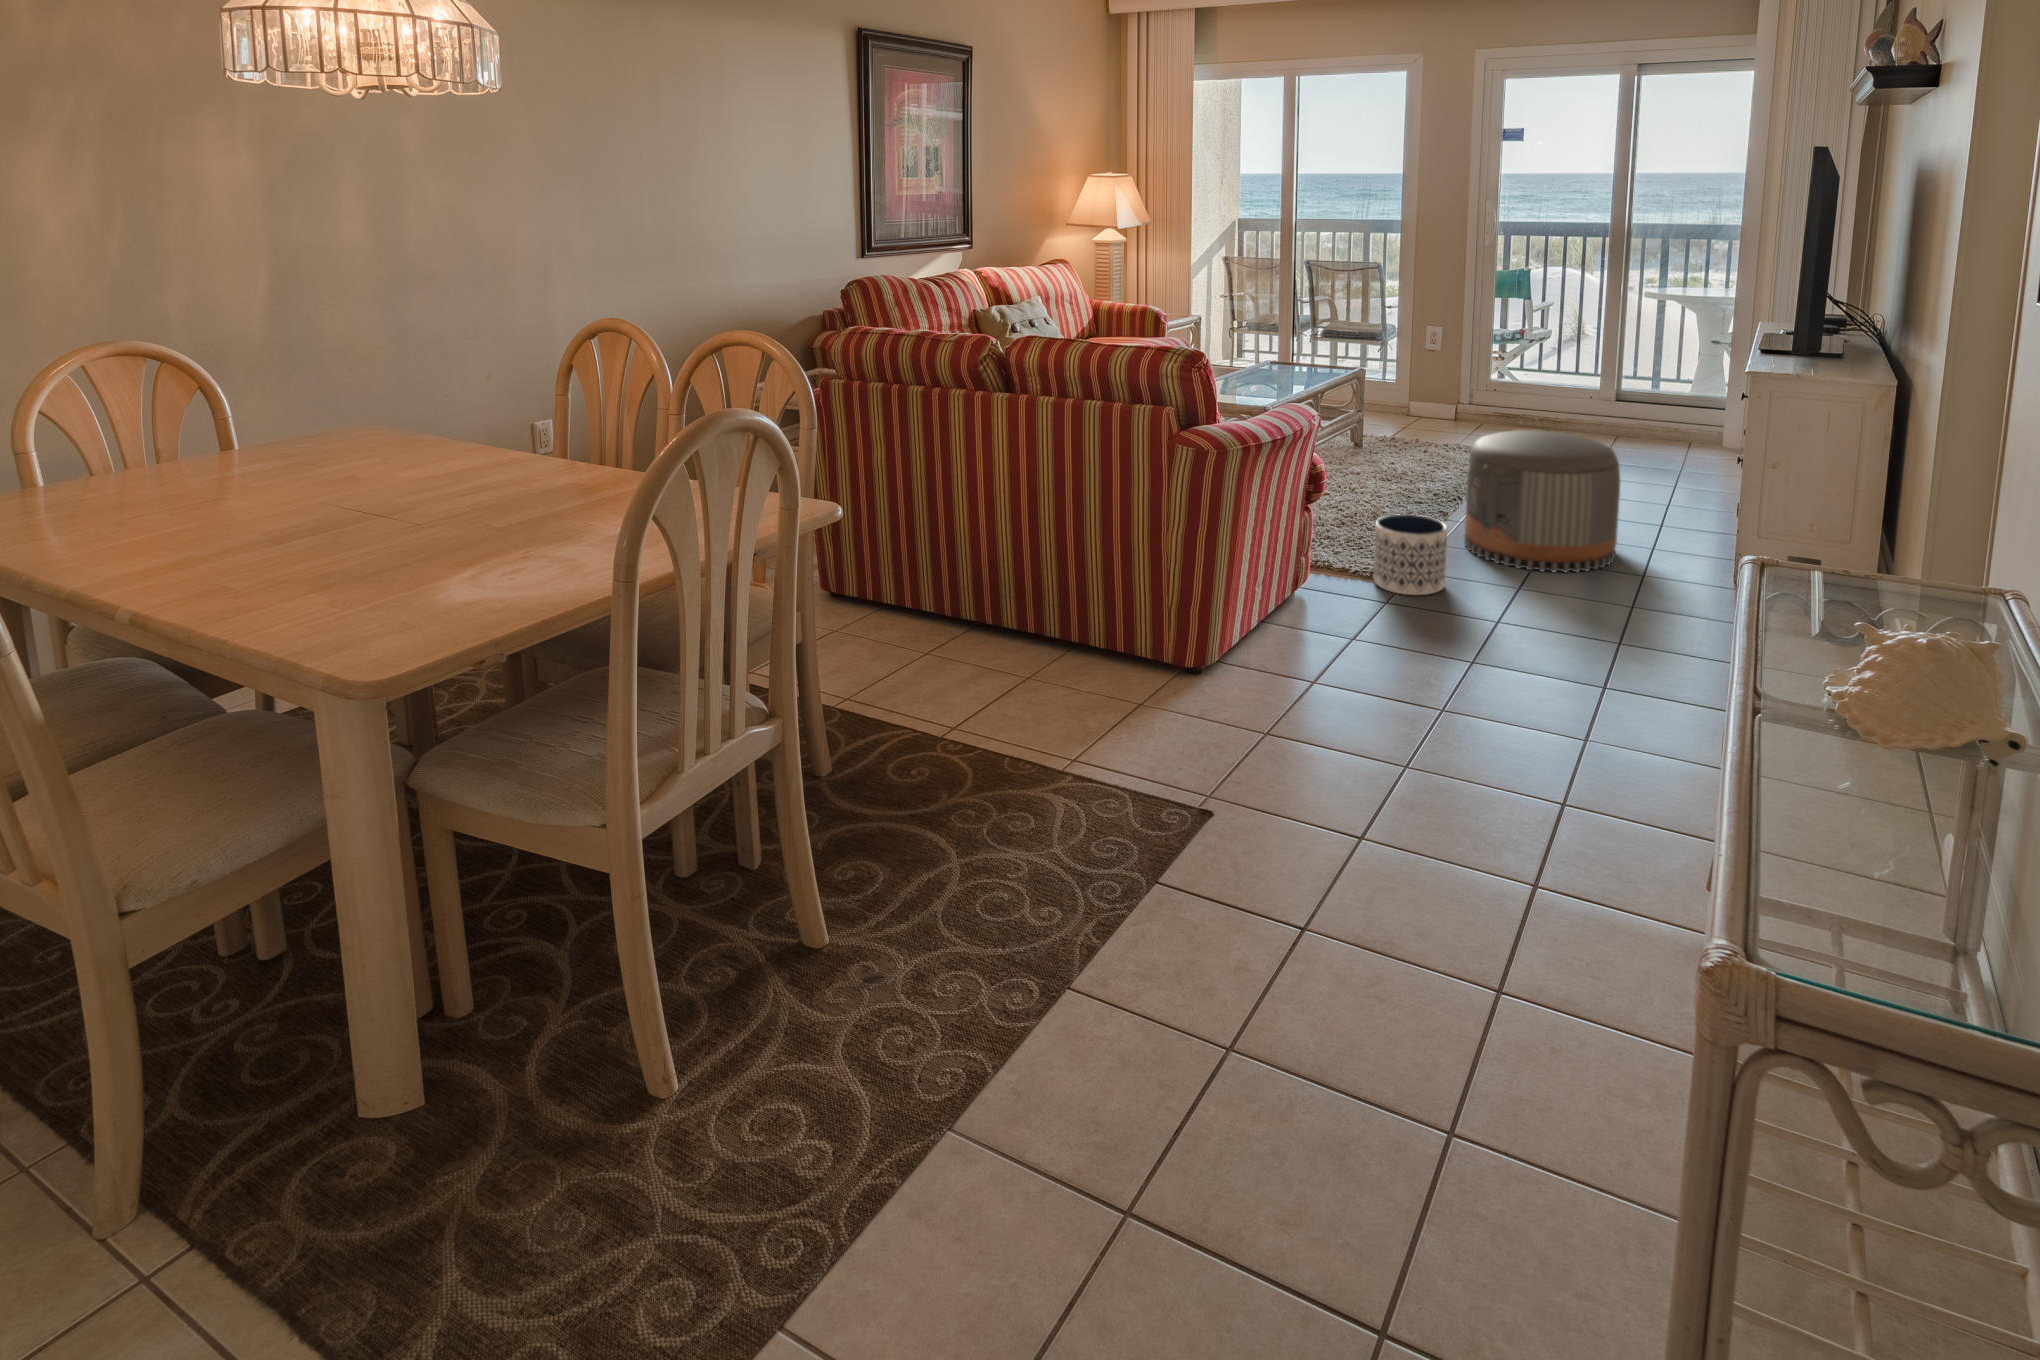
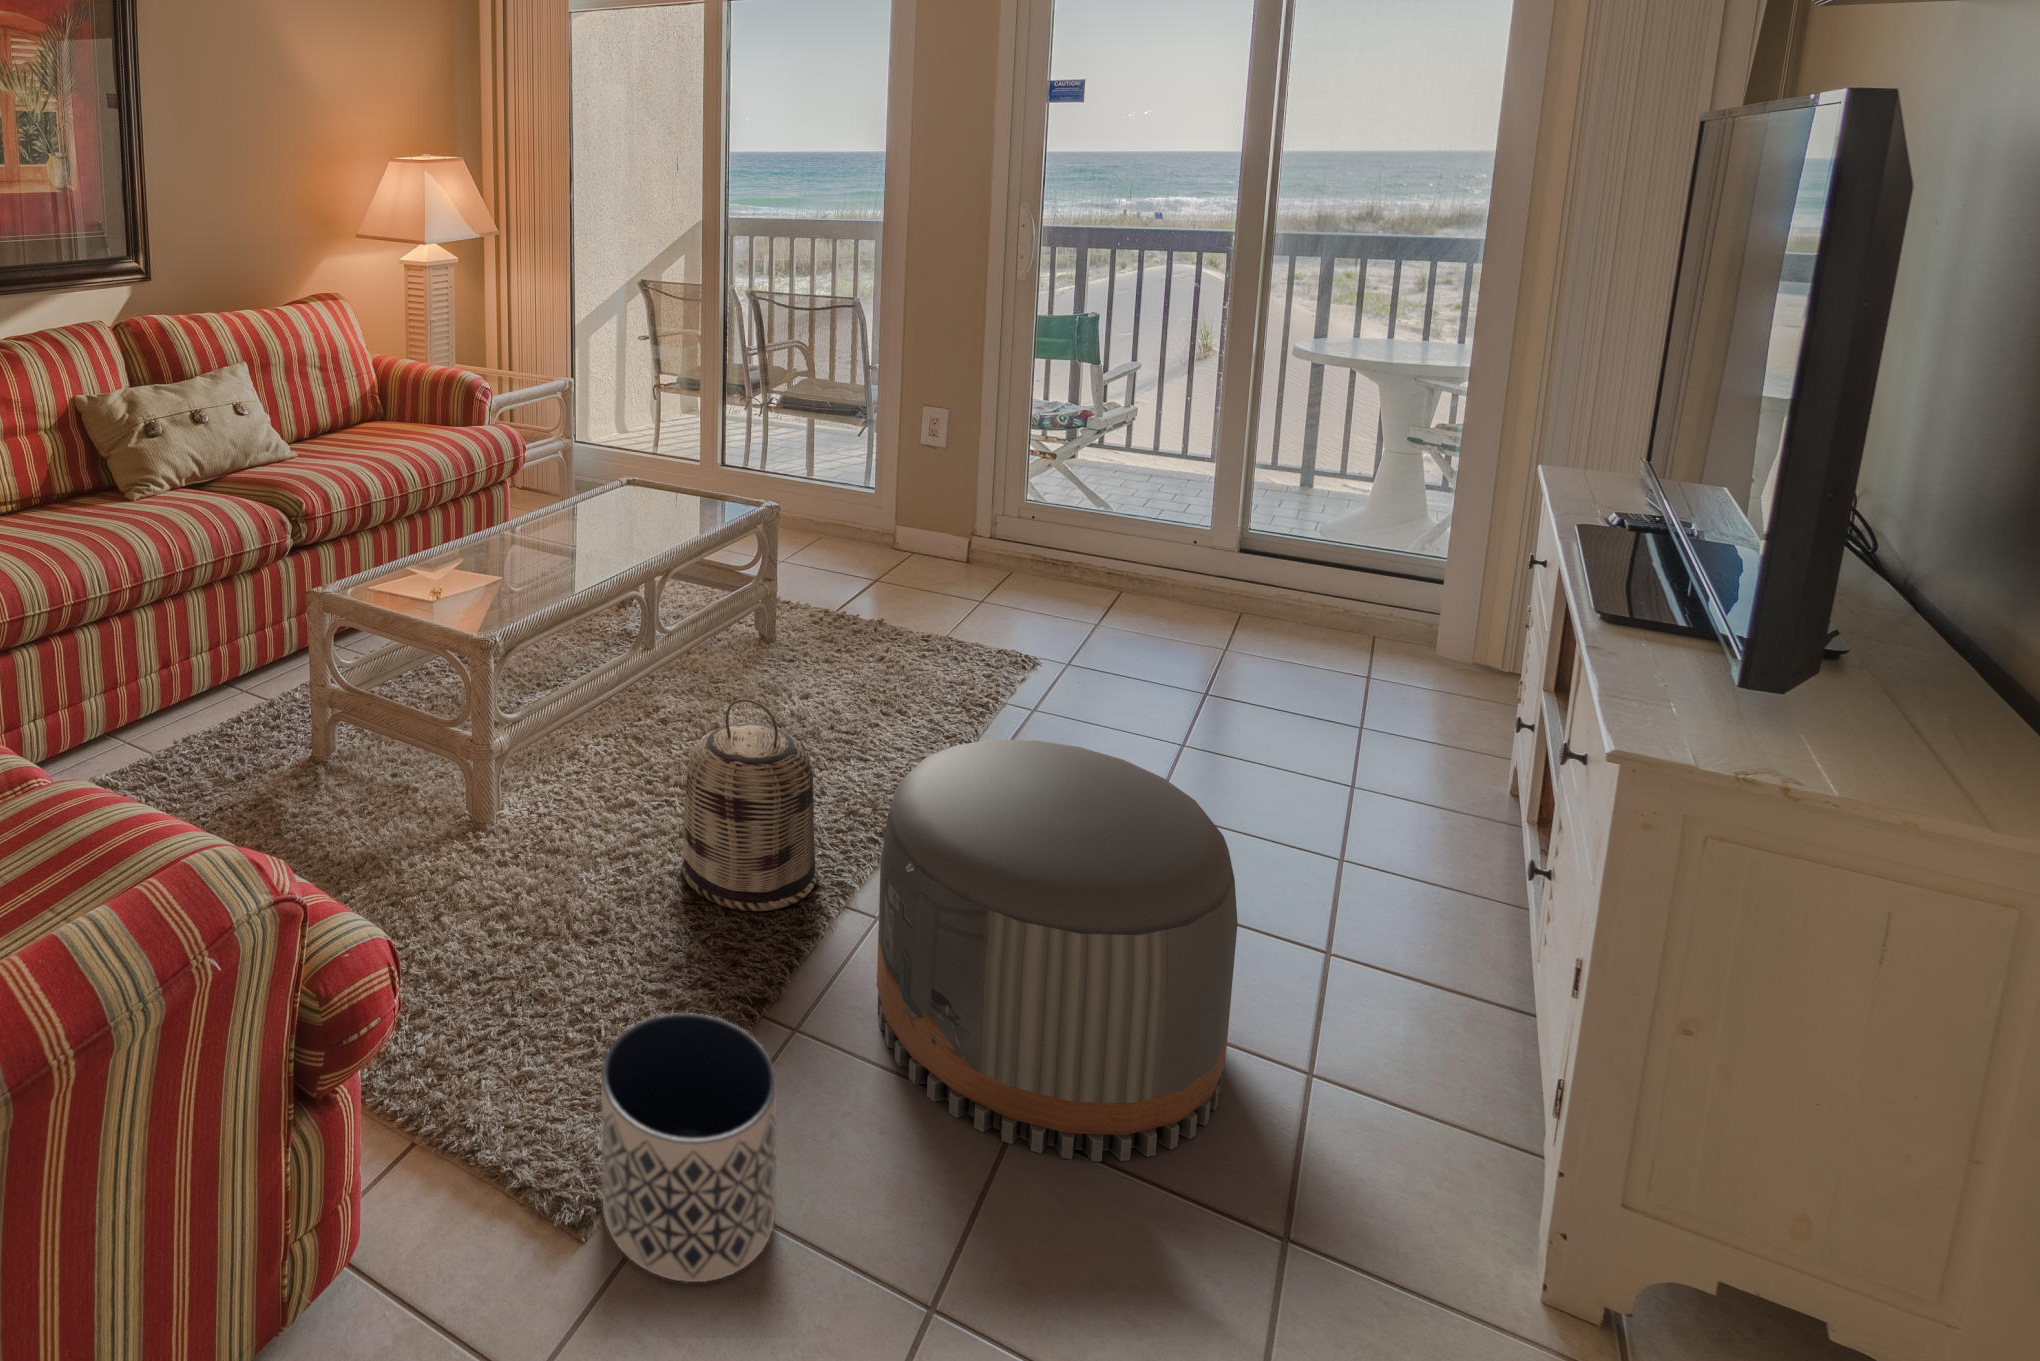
basket: none [1355,428,1422,526] -> present [682,698,818,911]

